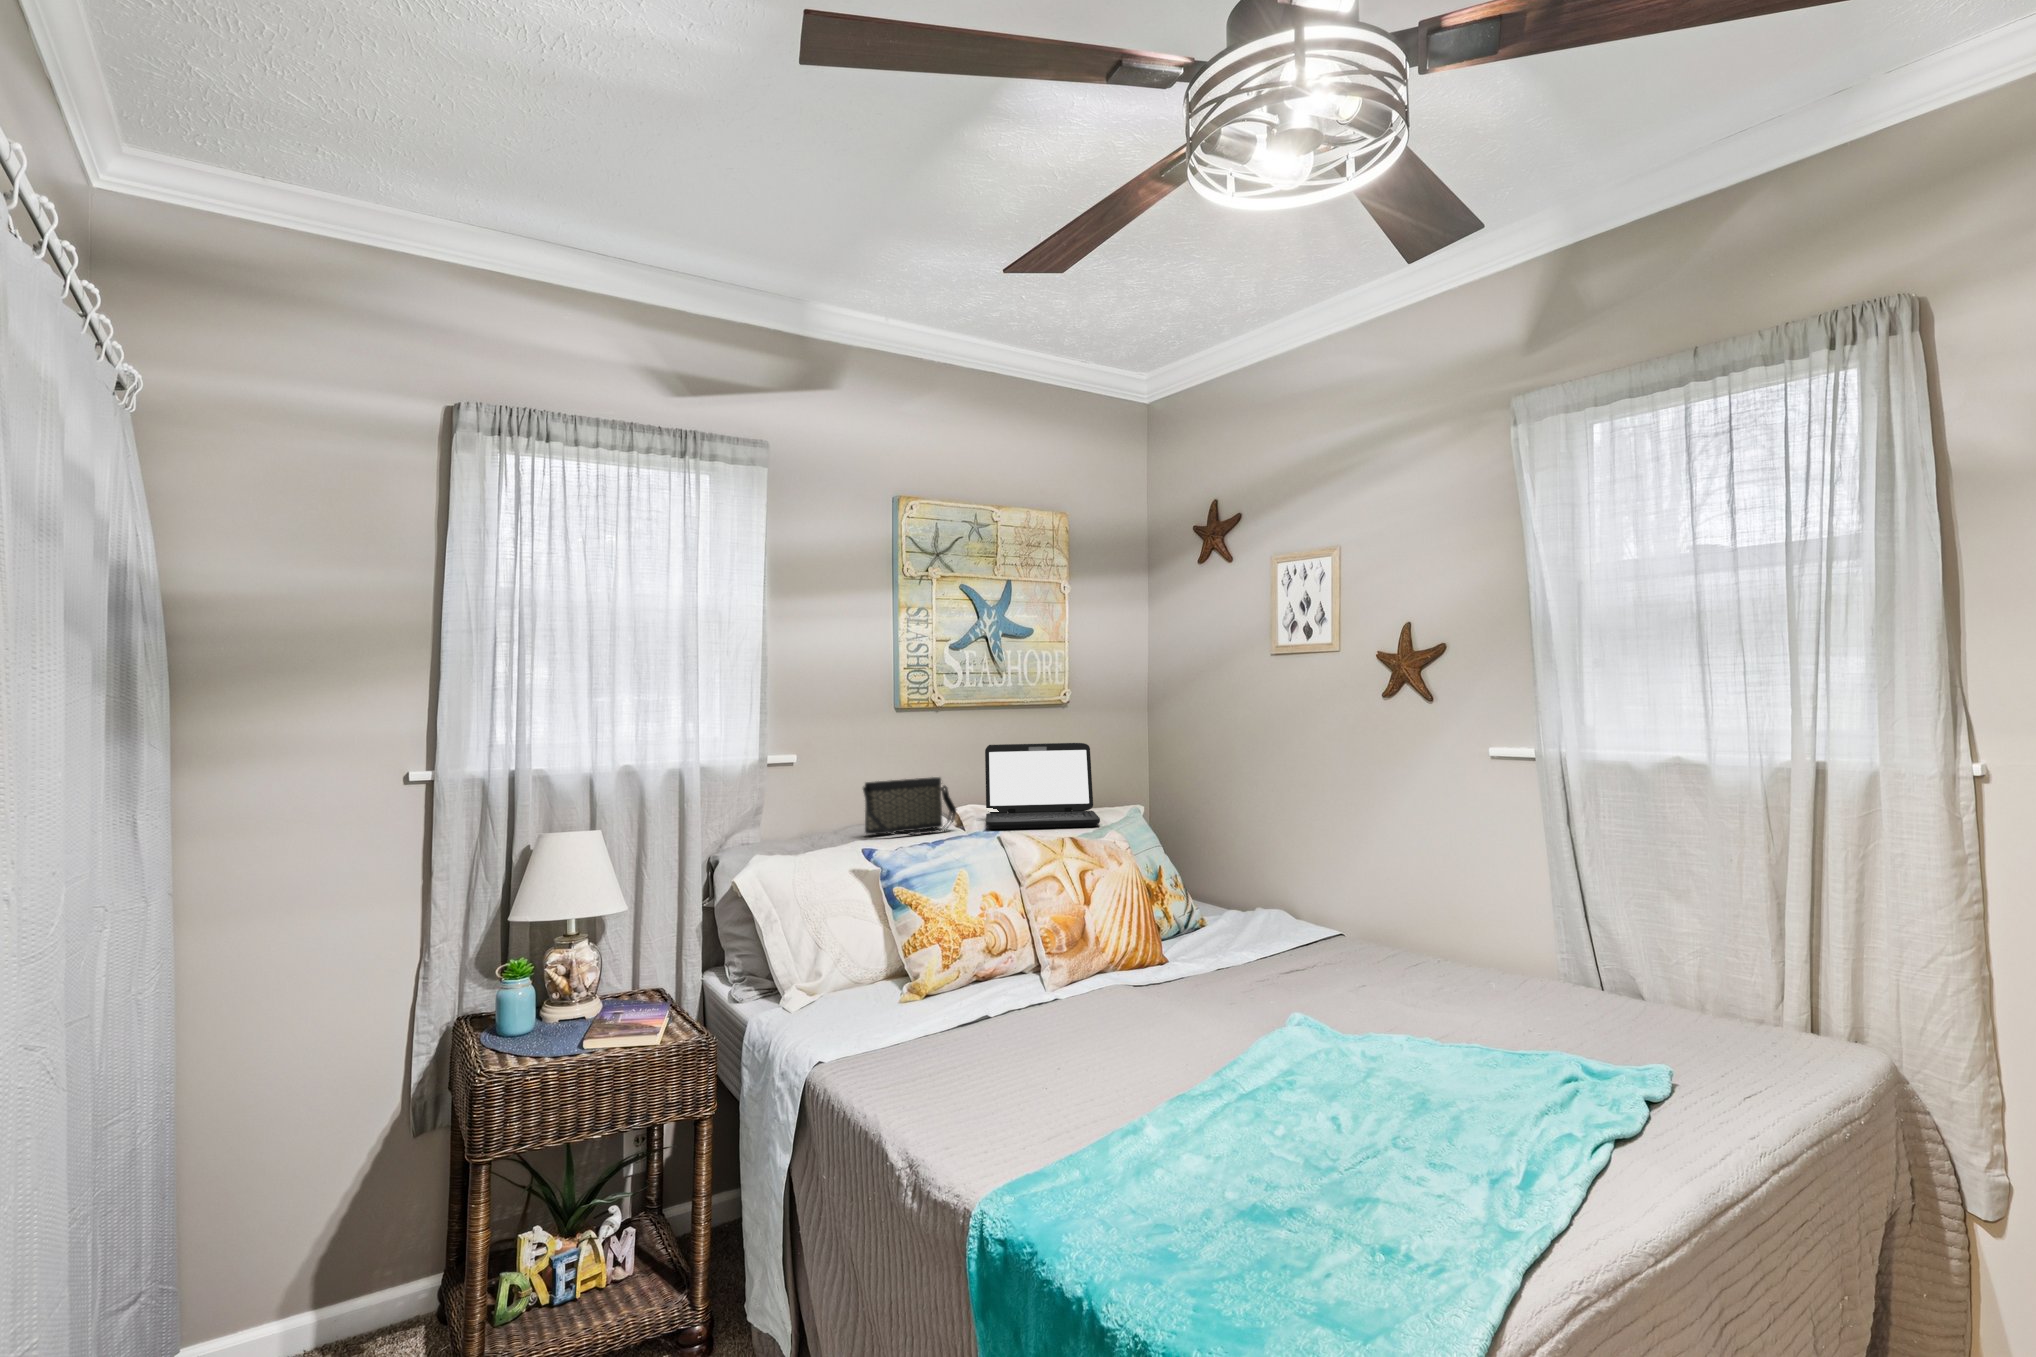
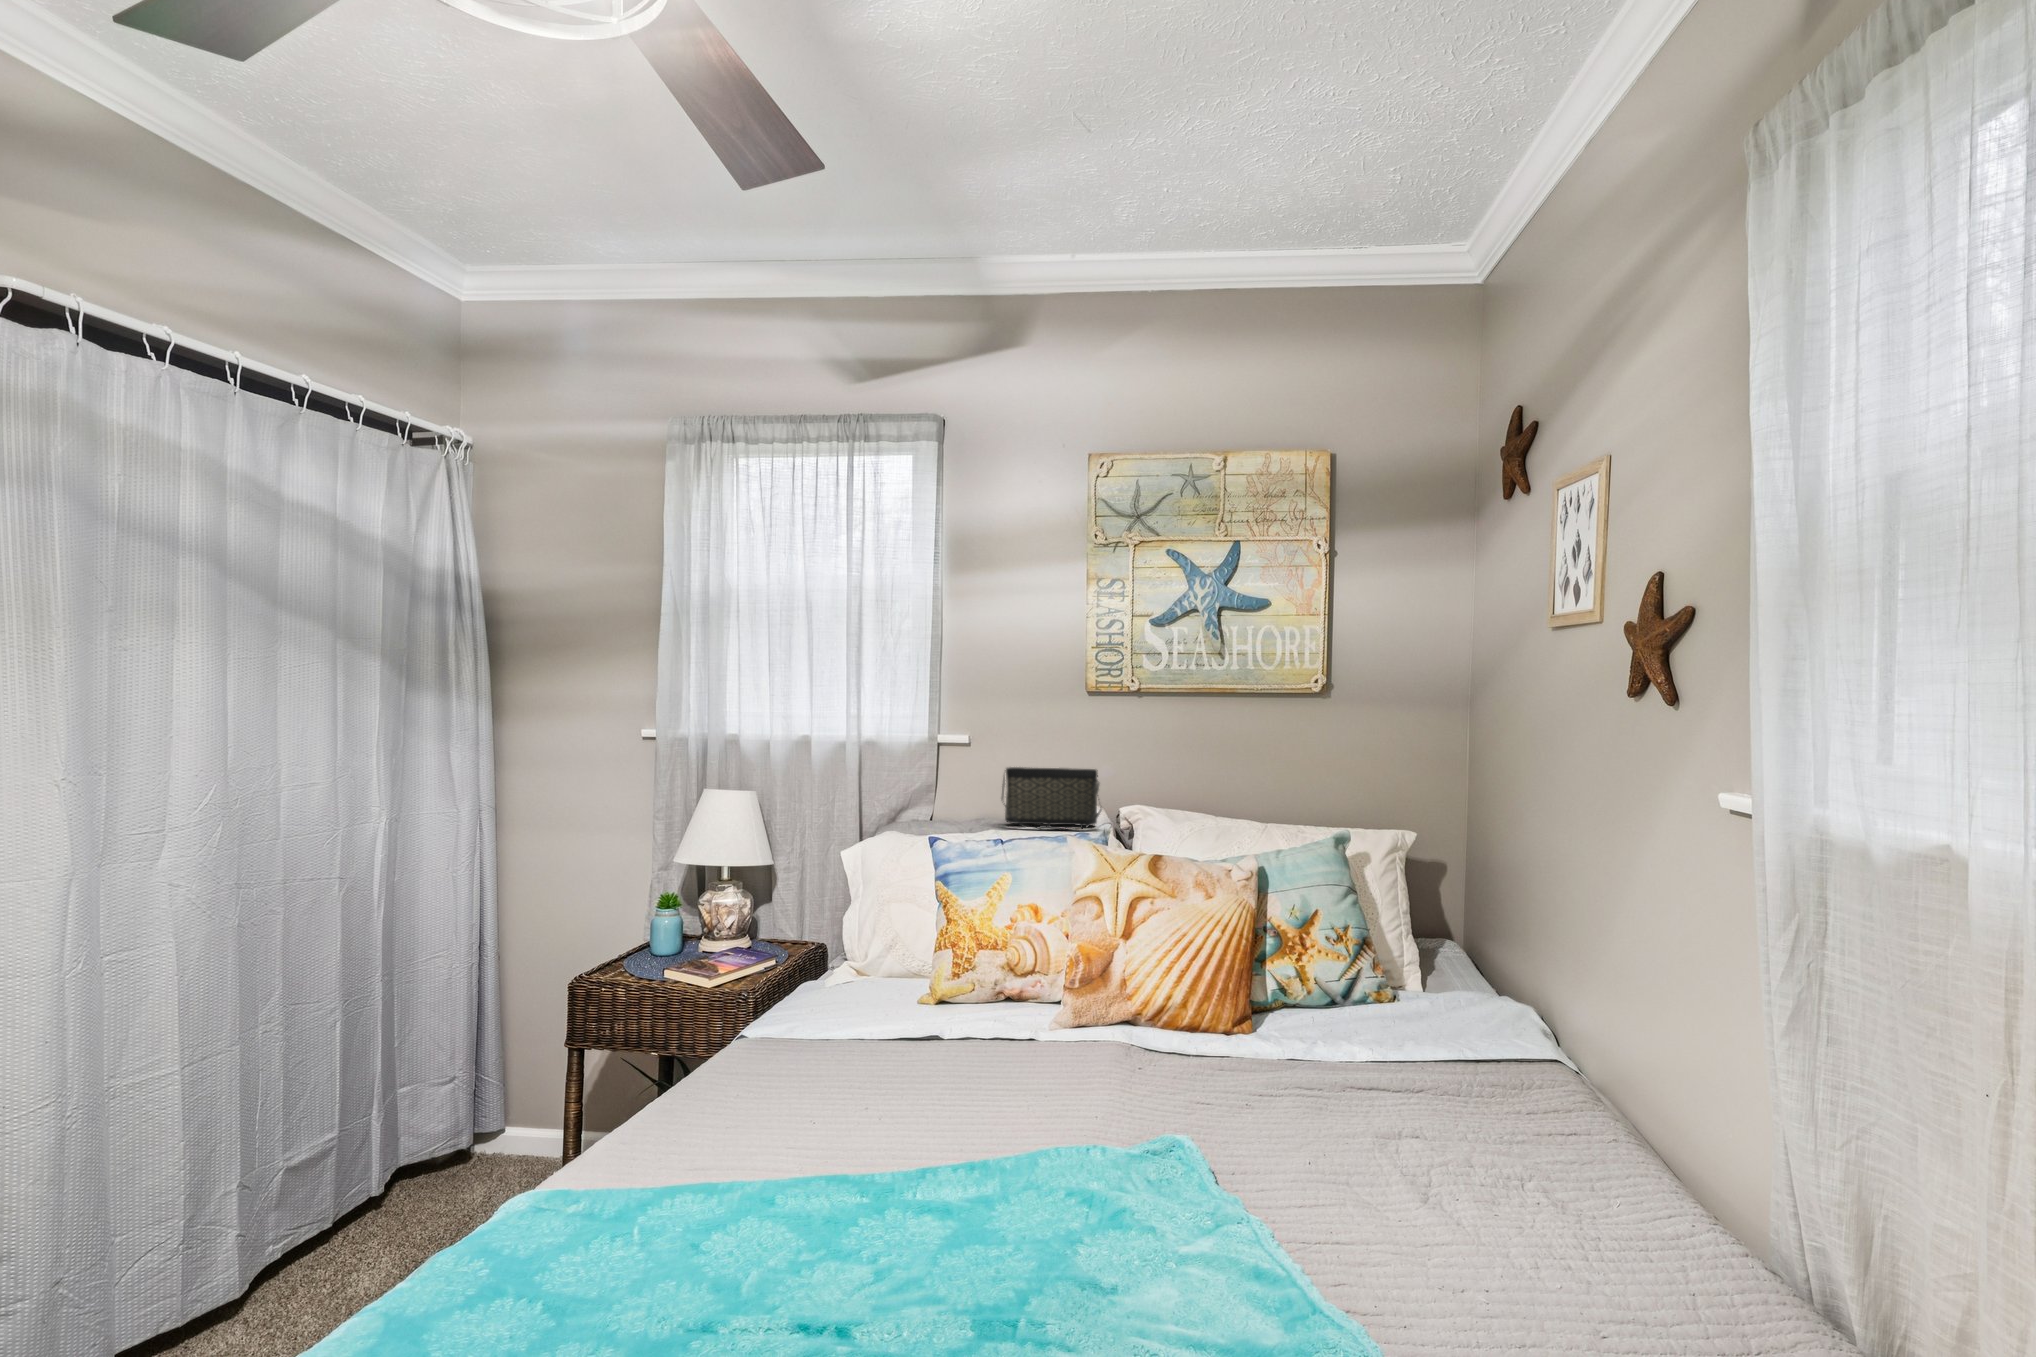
laptop: present [985,743,1100,829] -> none [1124,738,1294,849]

